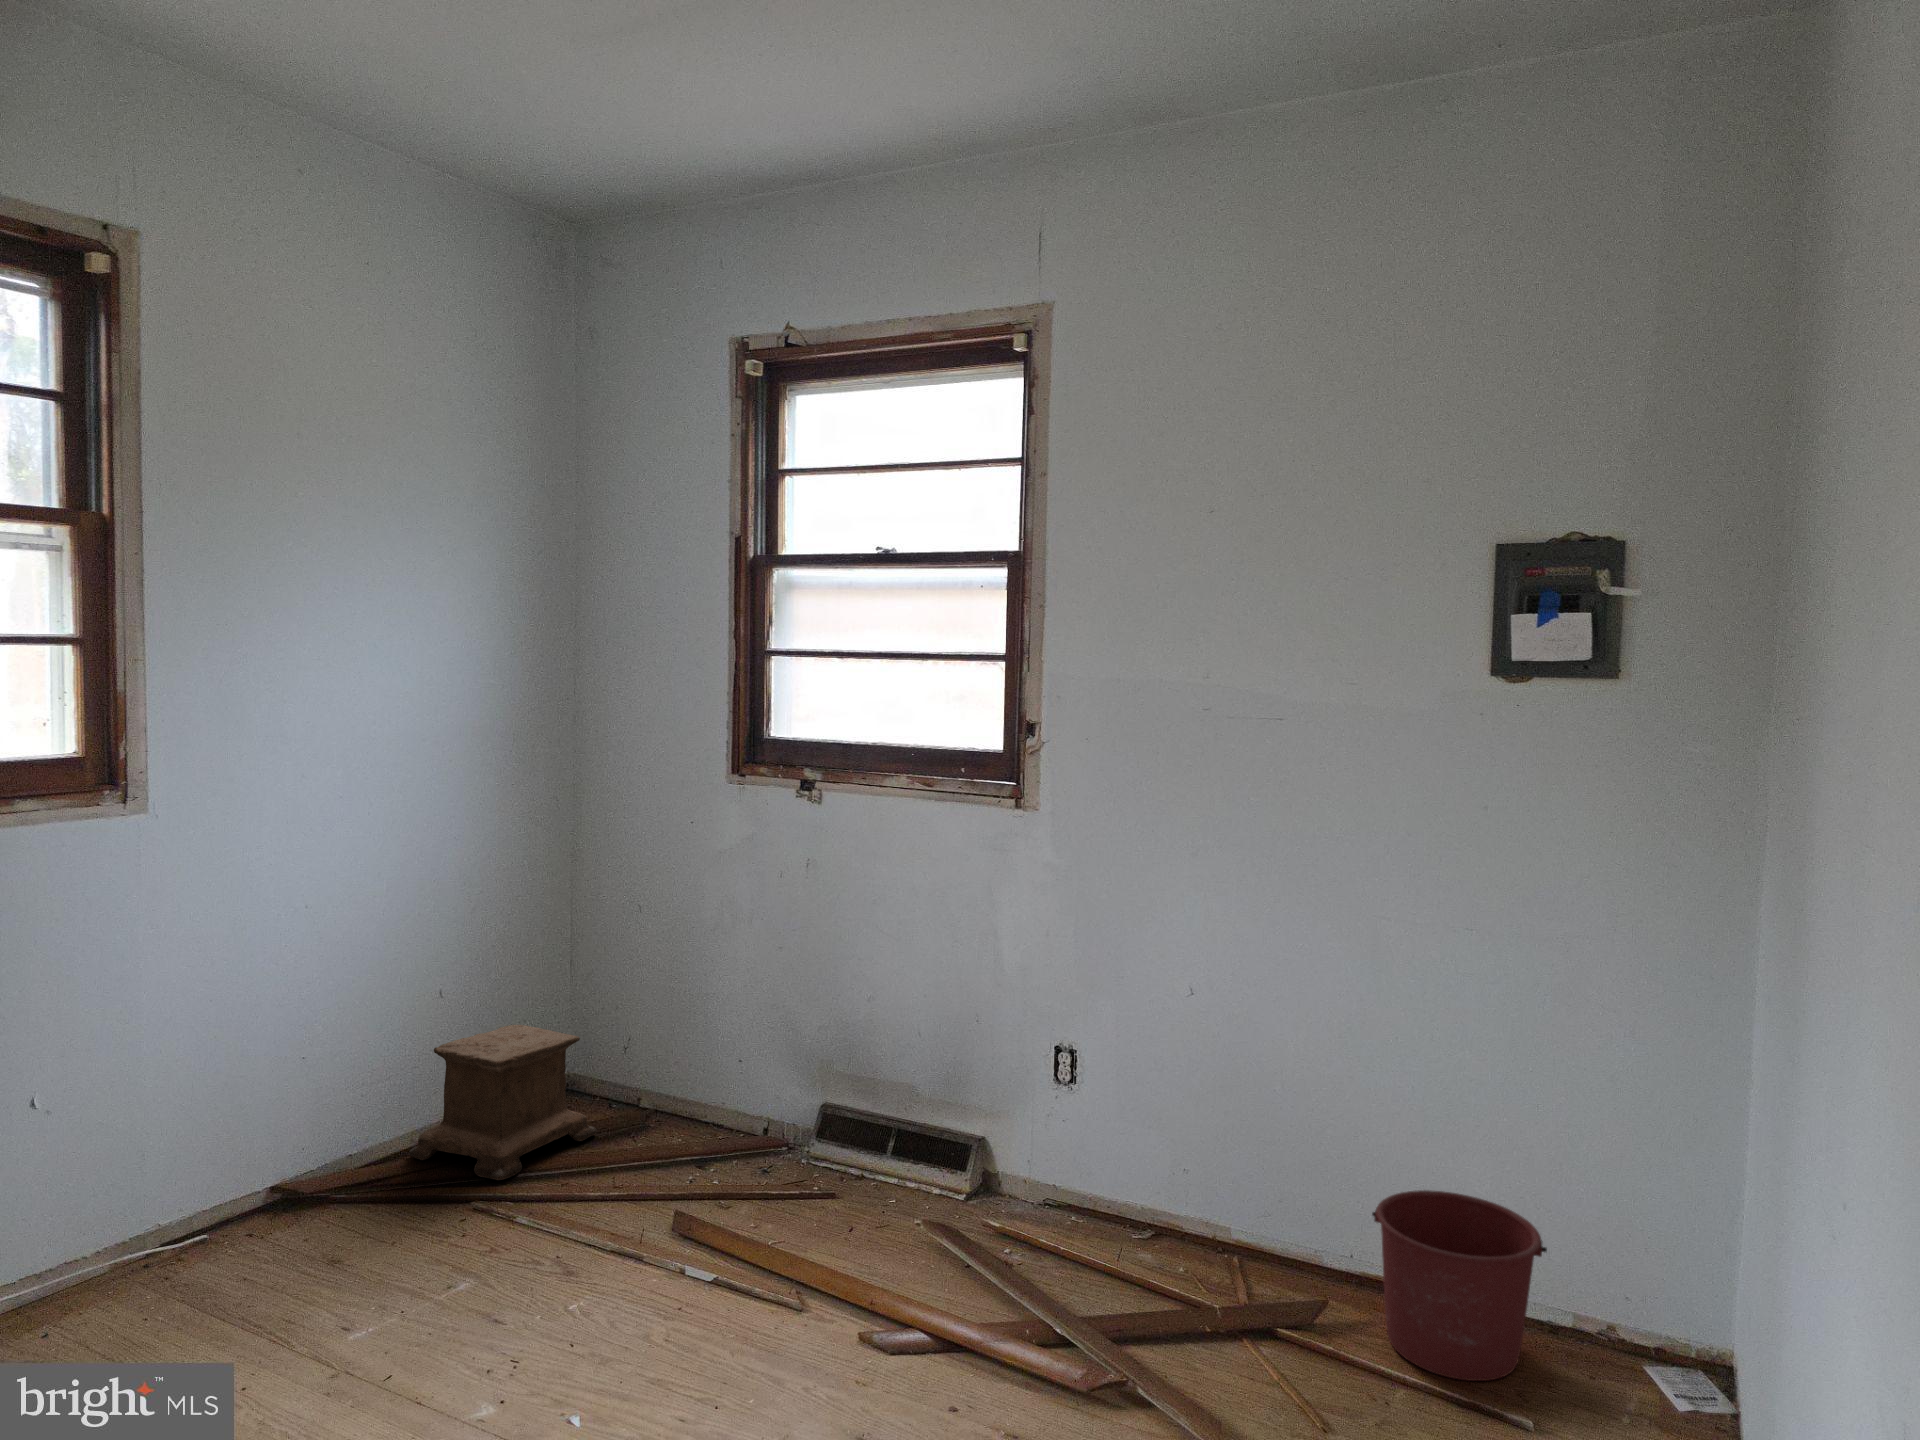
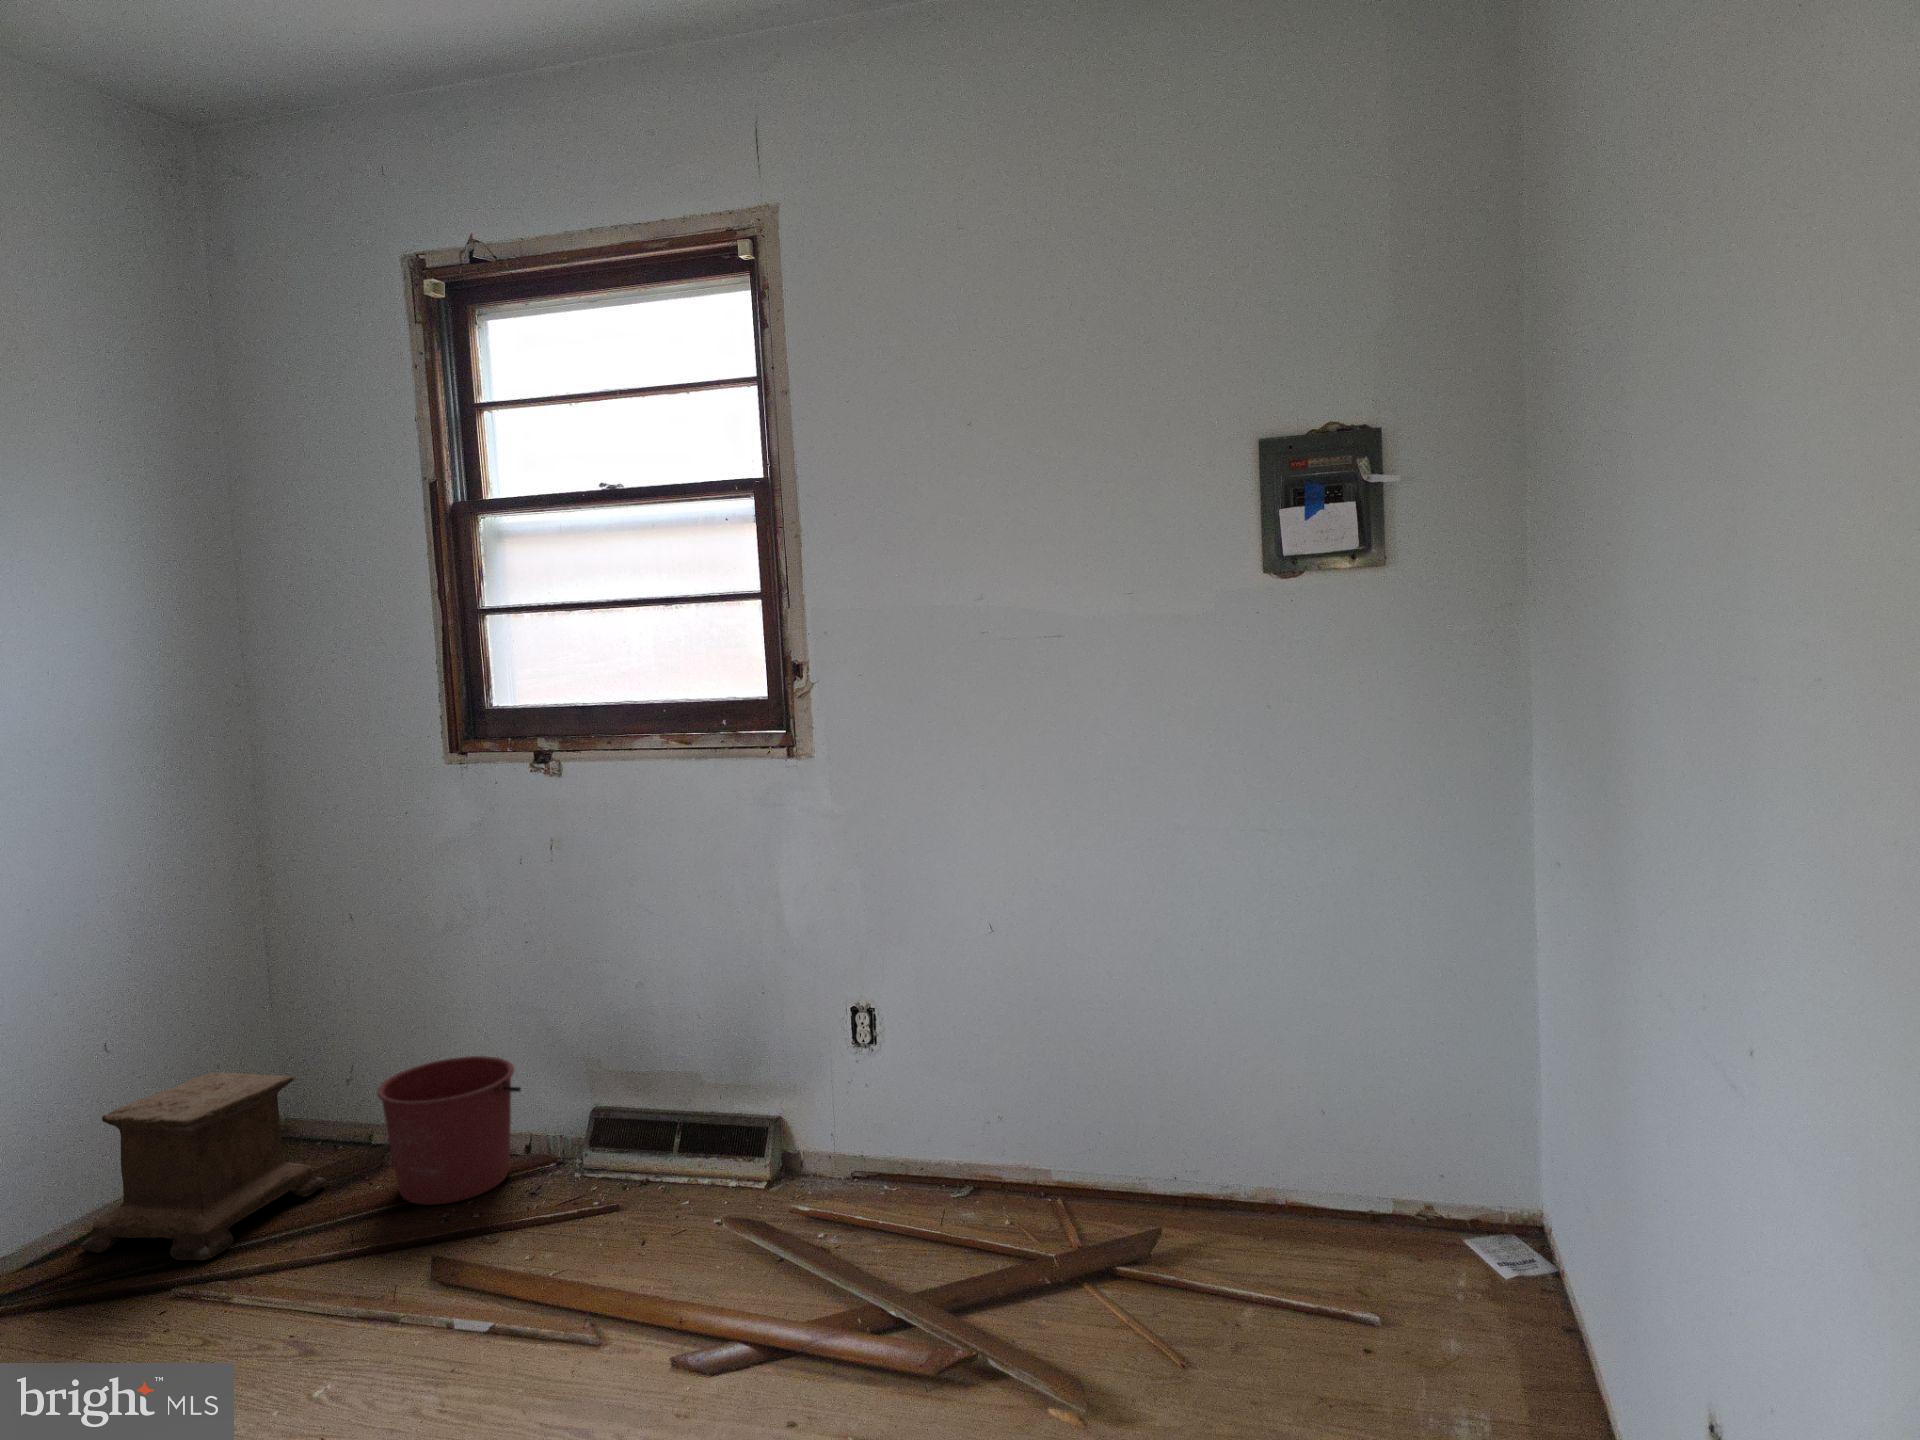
bucket: present [1372,1190,1547,1381] -> present [377,1056,521,1205]

